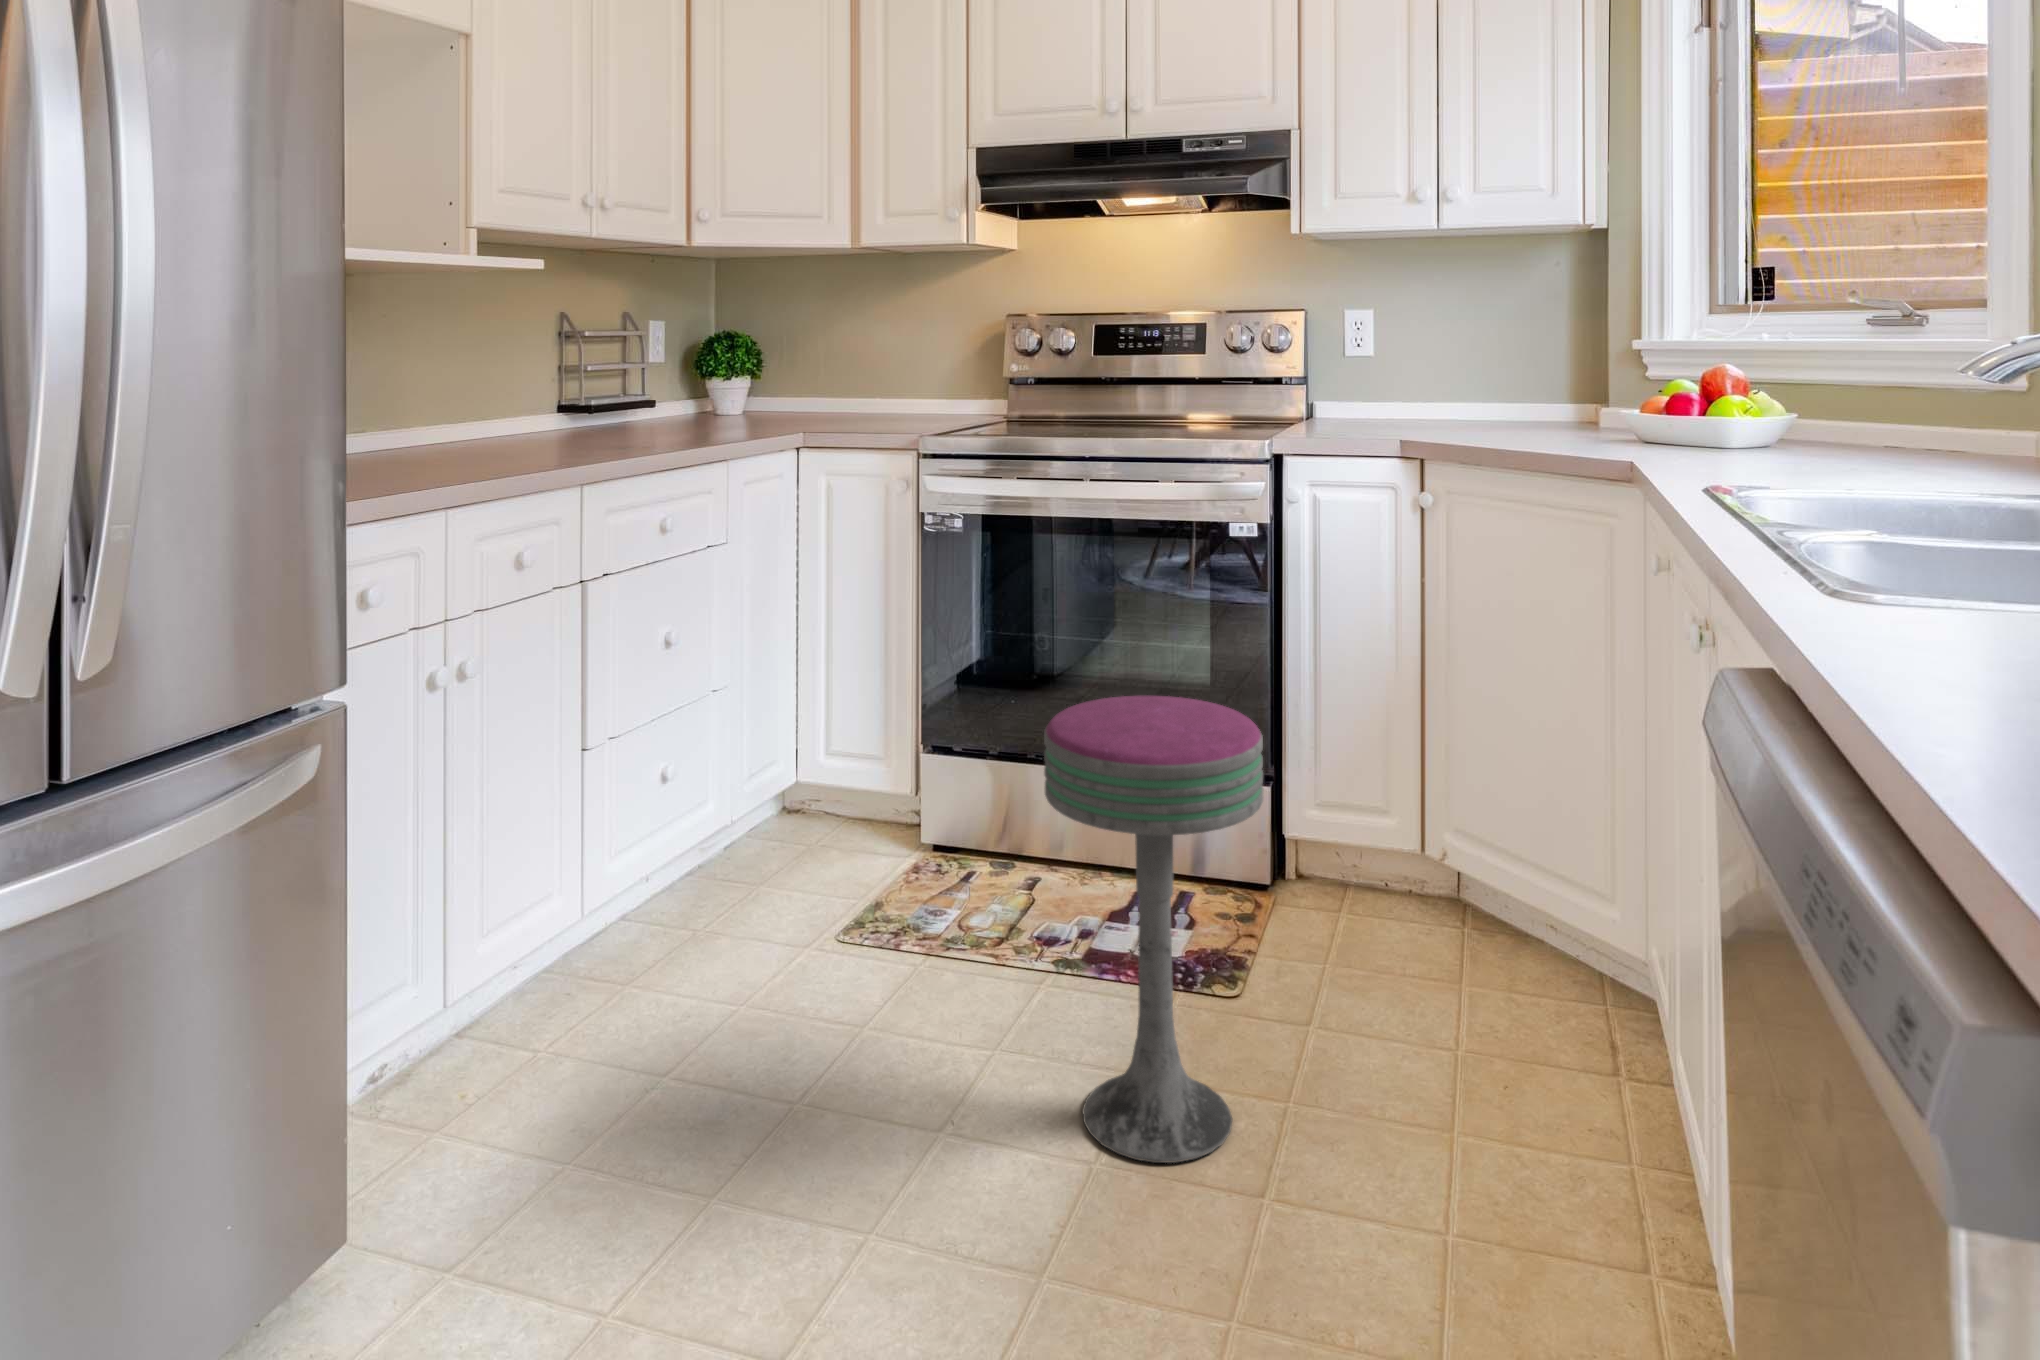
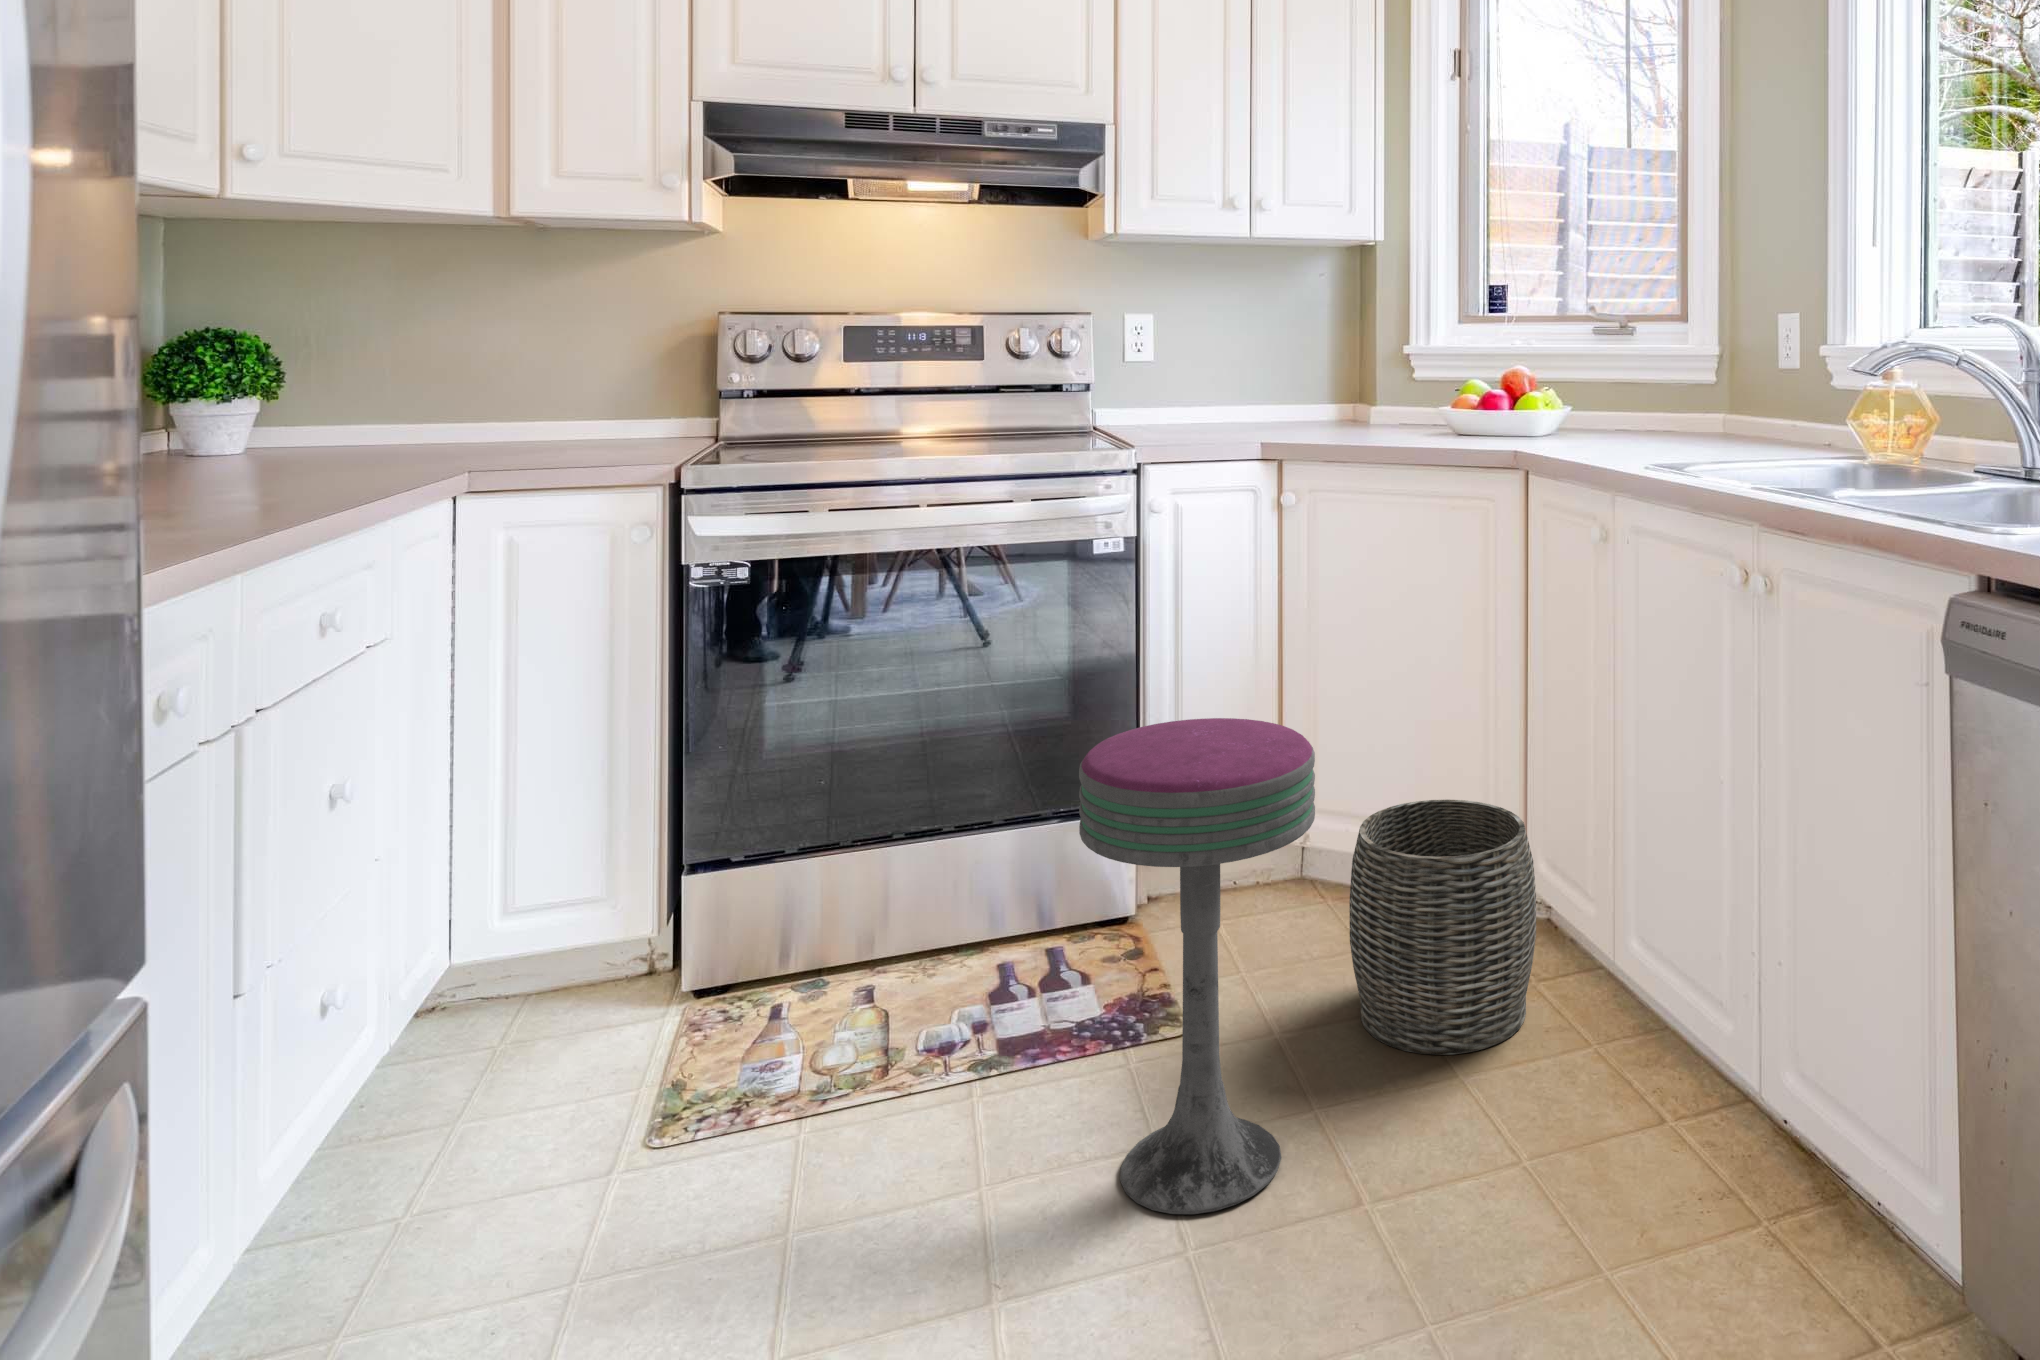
woven basket: none [1388,839,1607,1132] -> present [1349,800,1536,1055]

